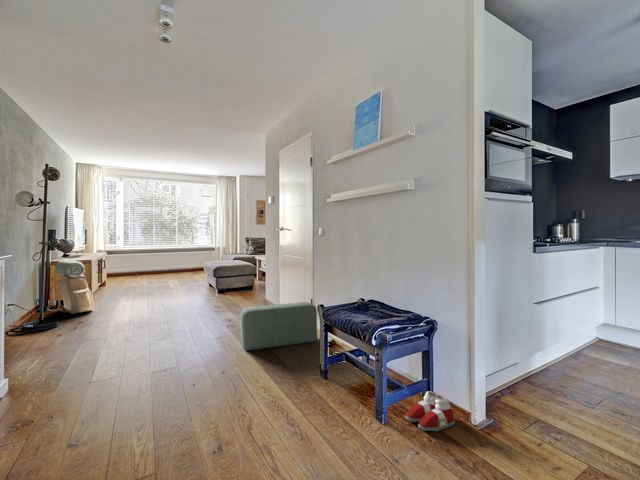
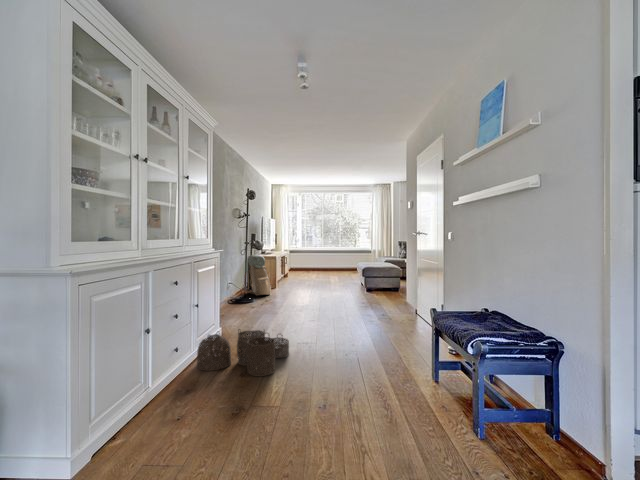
pouf: present [241,302,317,350] -> none [368,303,443,345]
woven basket: none [23,357,155,429] -> present [196,329,289,376]
slippers: present [405,391,455,431] -> none [509,418,576,466]

